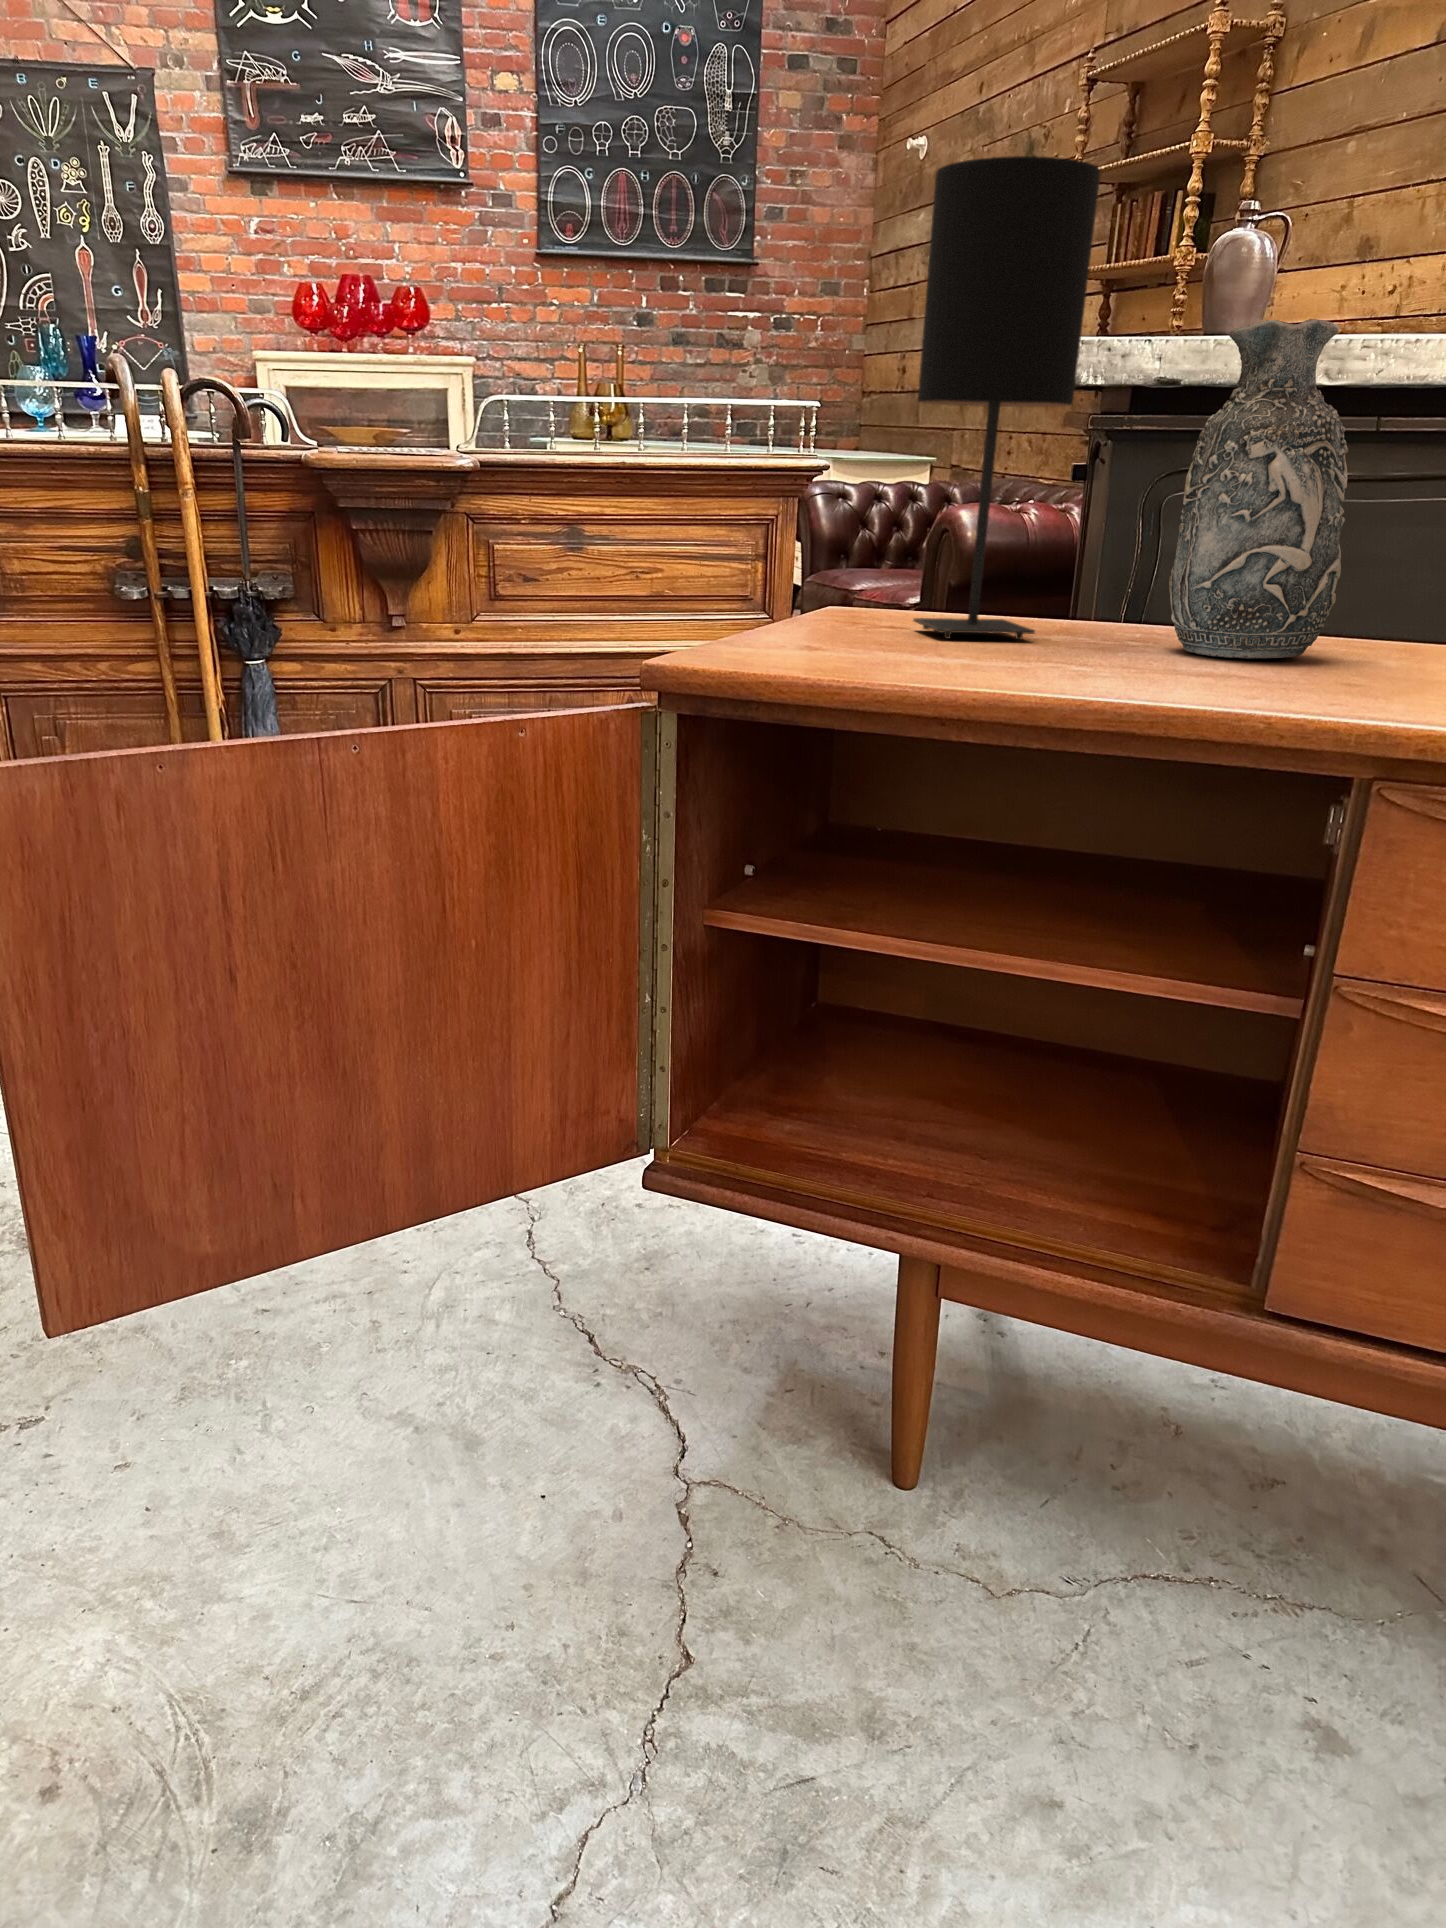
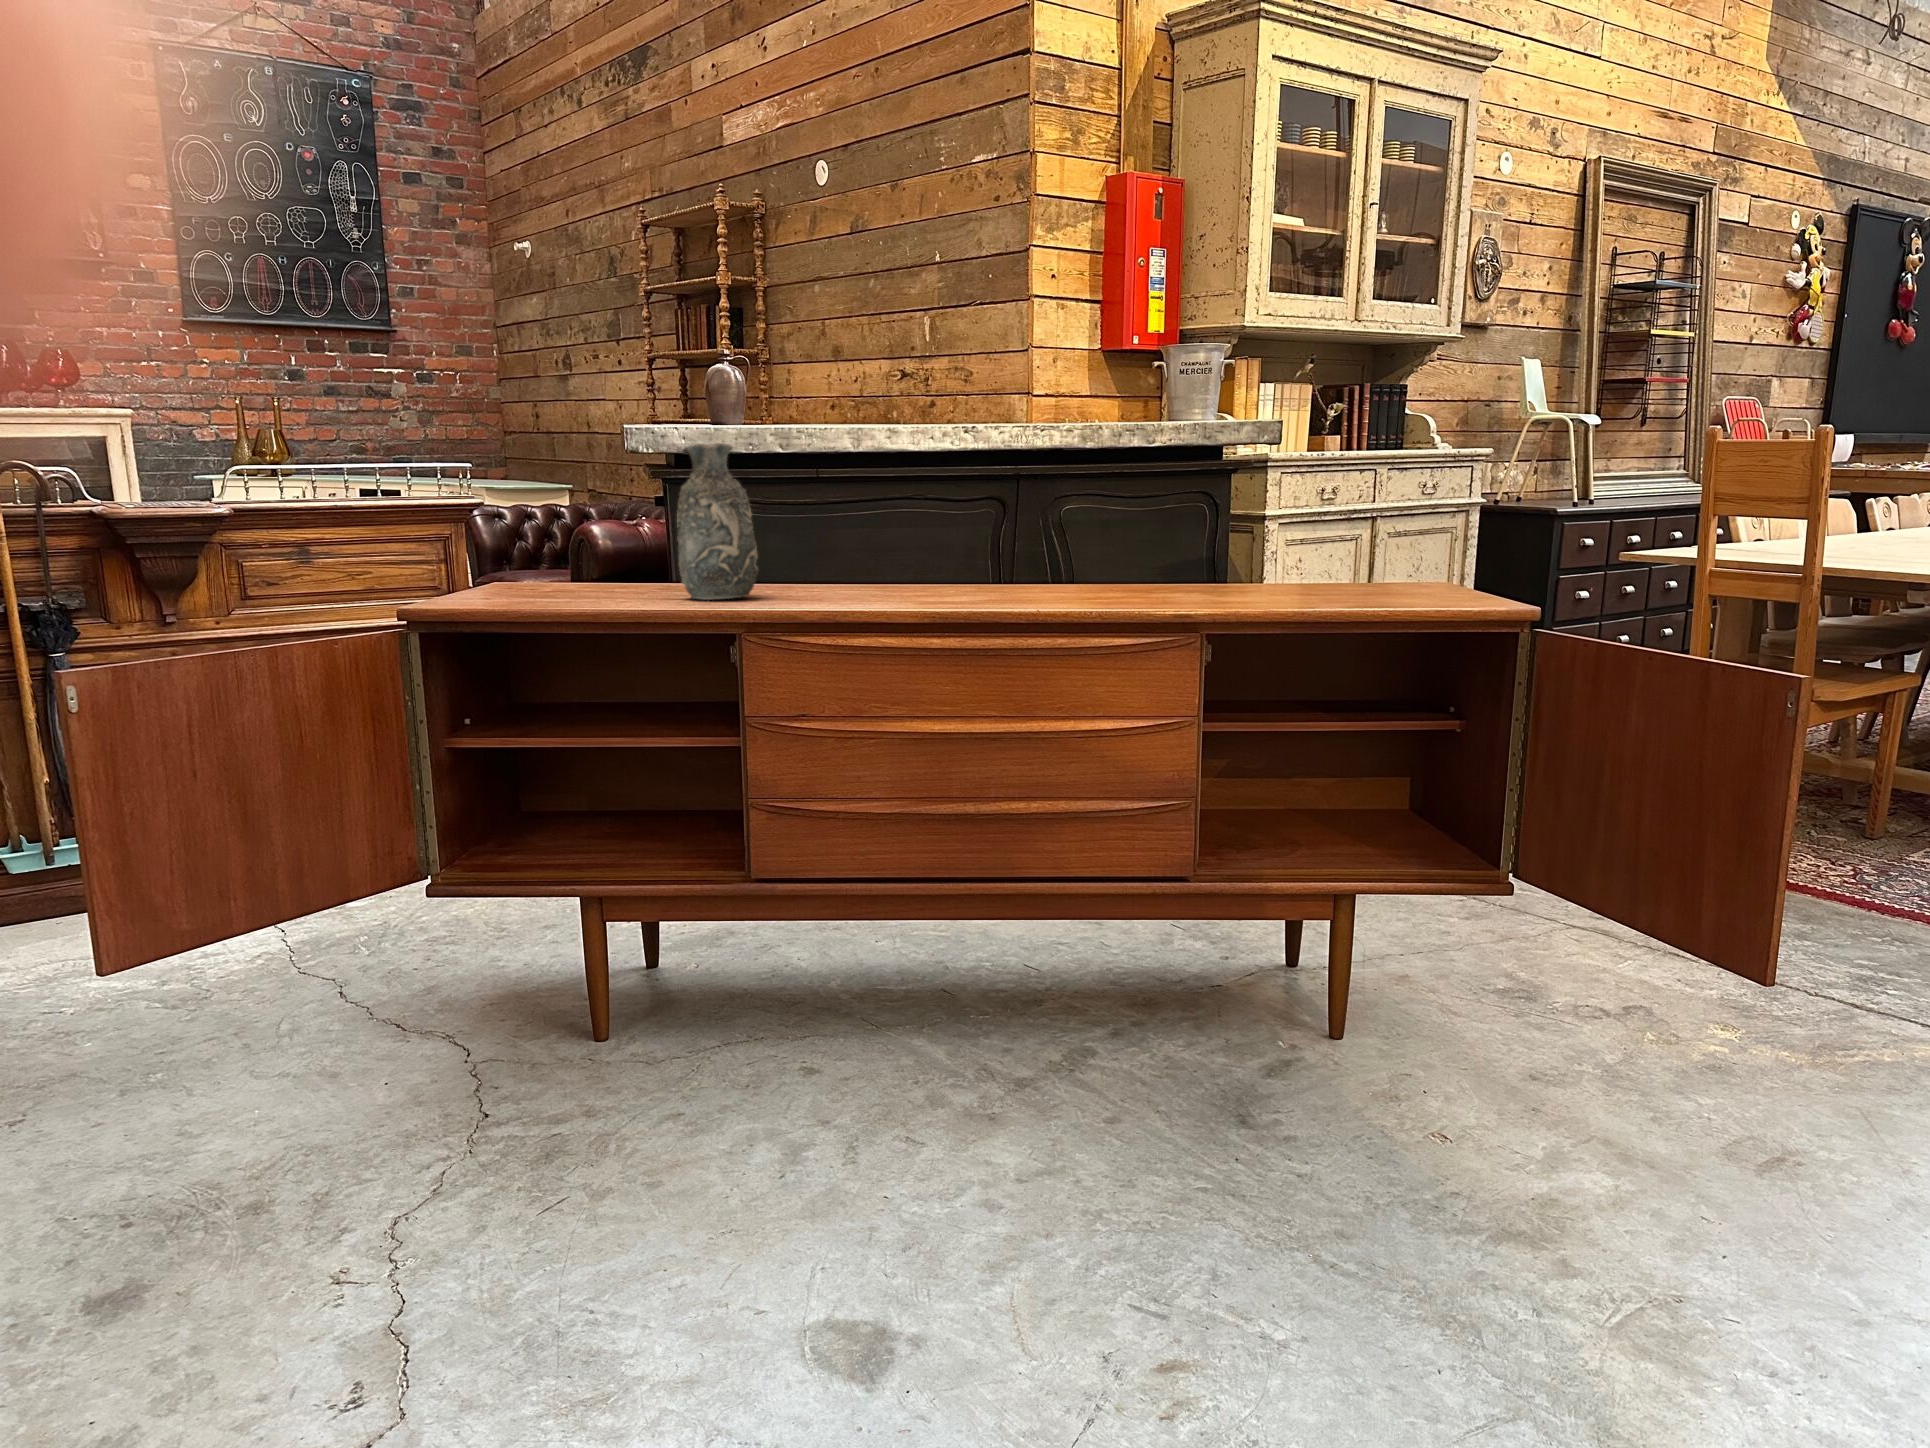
table lamp: present [913,156,1100,640] -> none [525,370,614,601]

